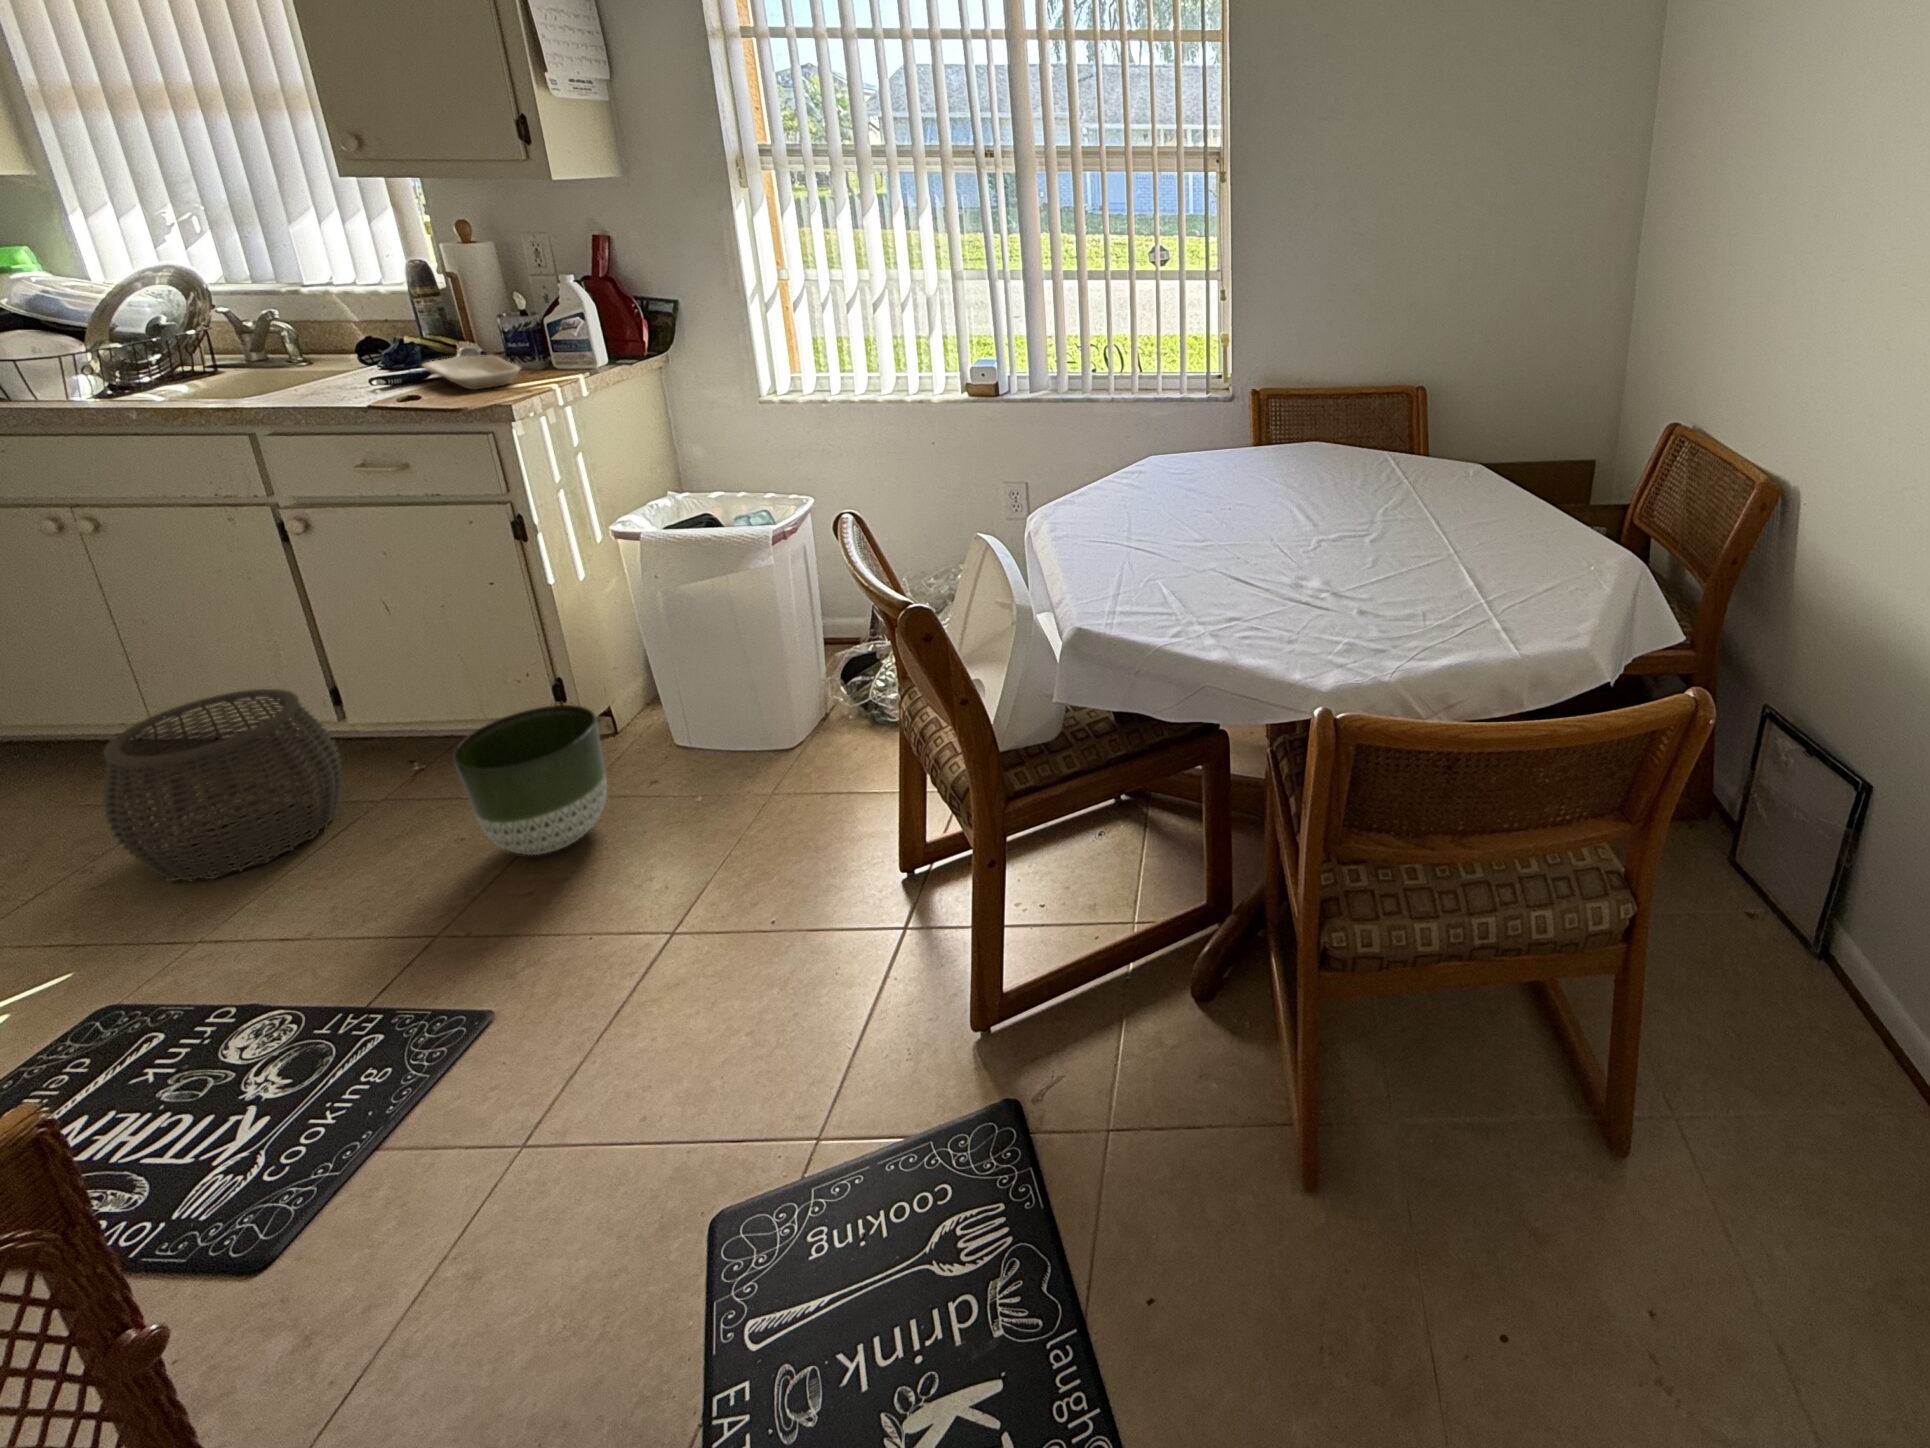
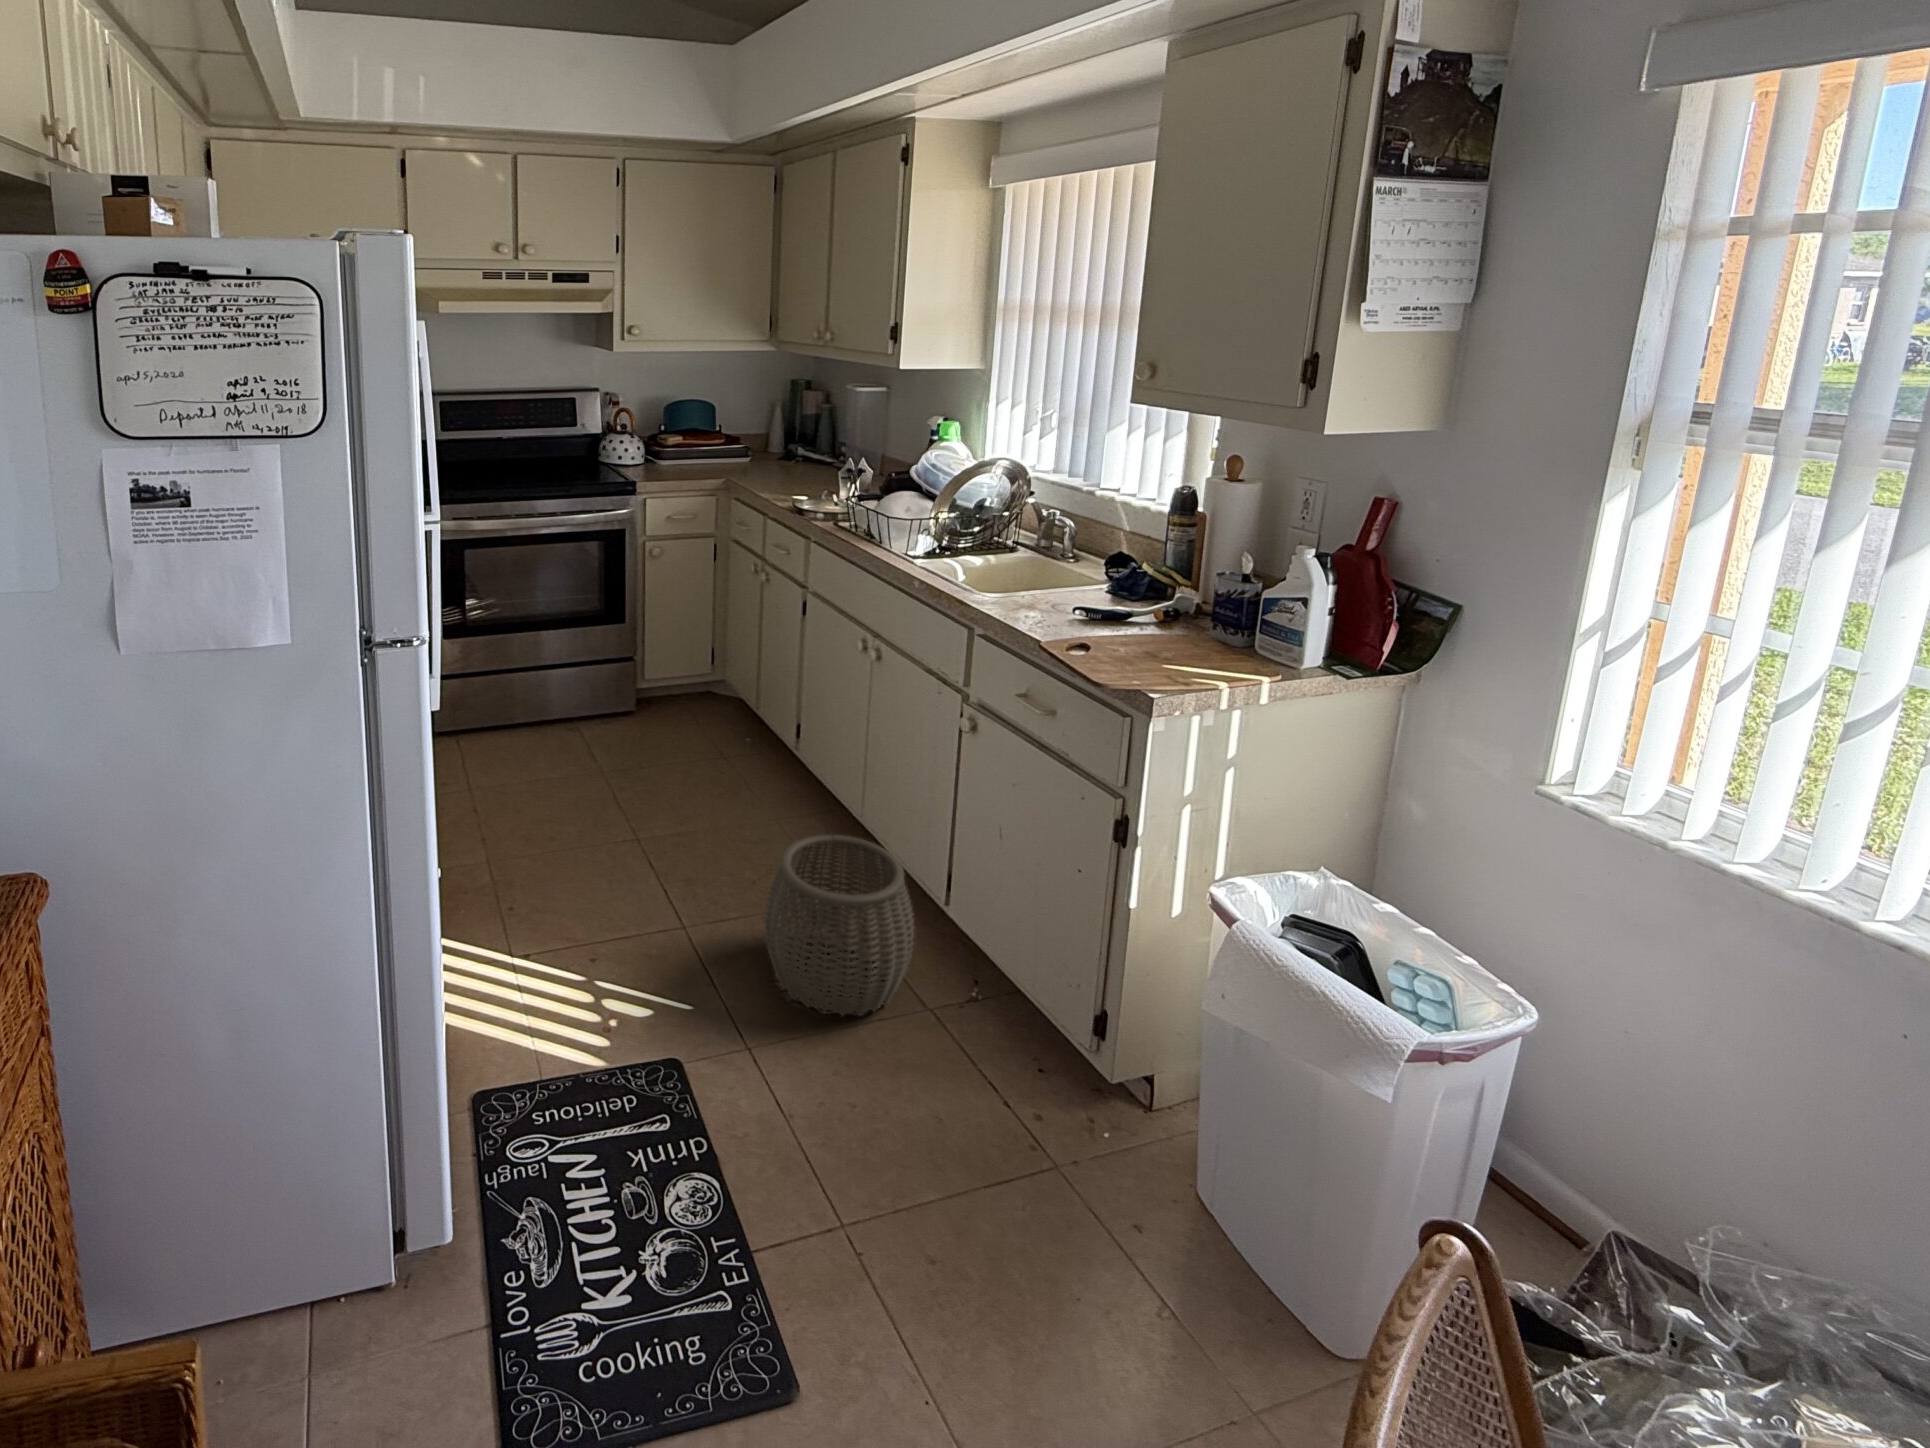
tray: present [422,355,520,389] -> none [1128,602,1208,659]
planter: present [453,705,607,855] -> none [929,1035,1080,1245]

